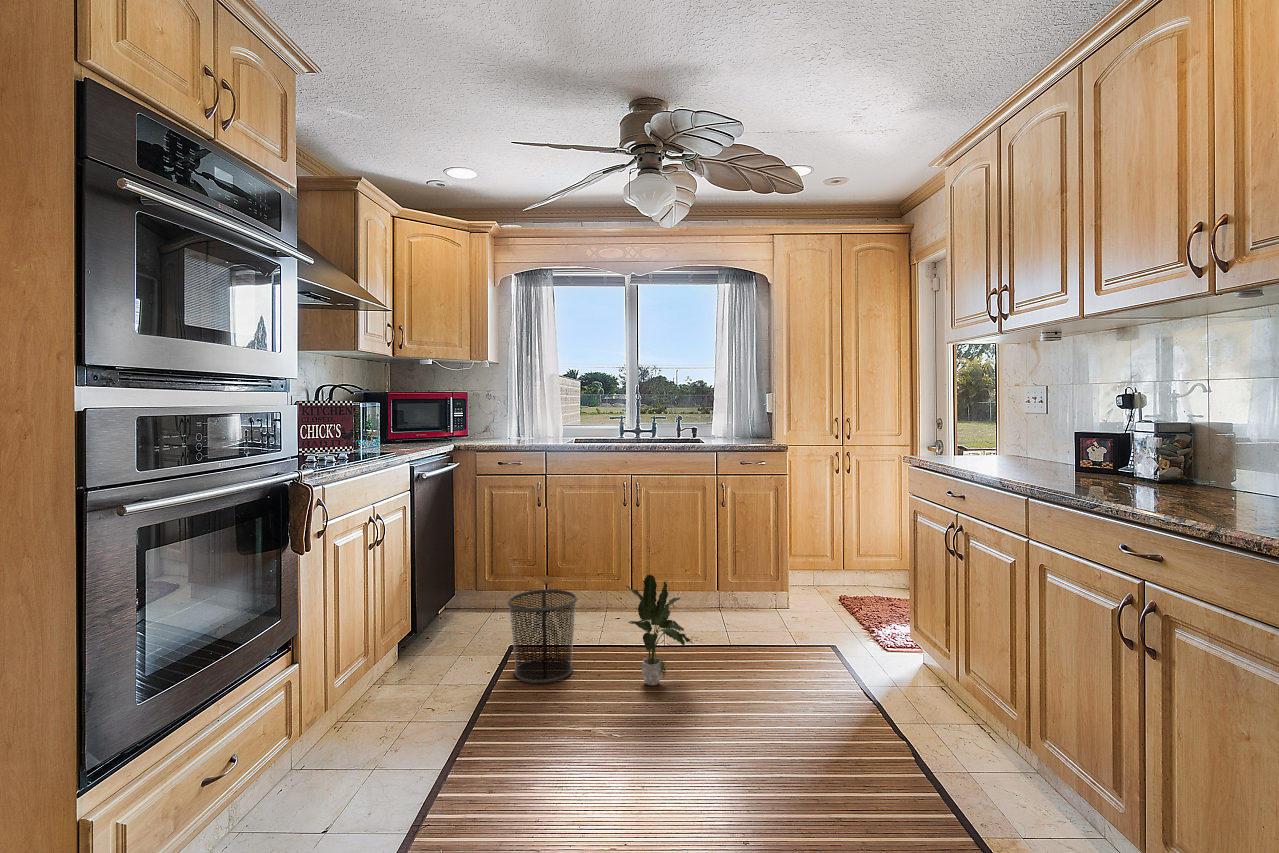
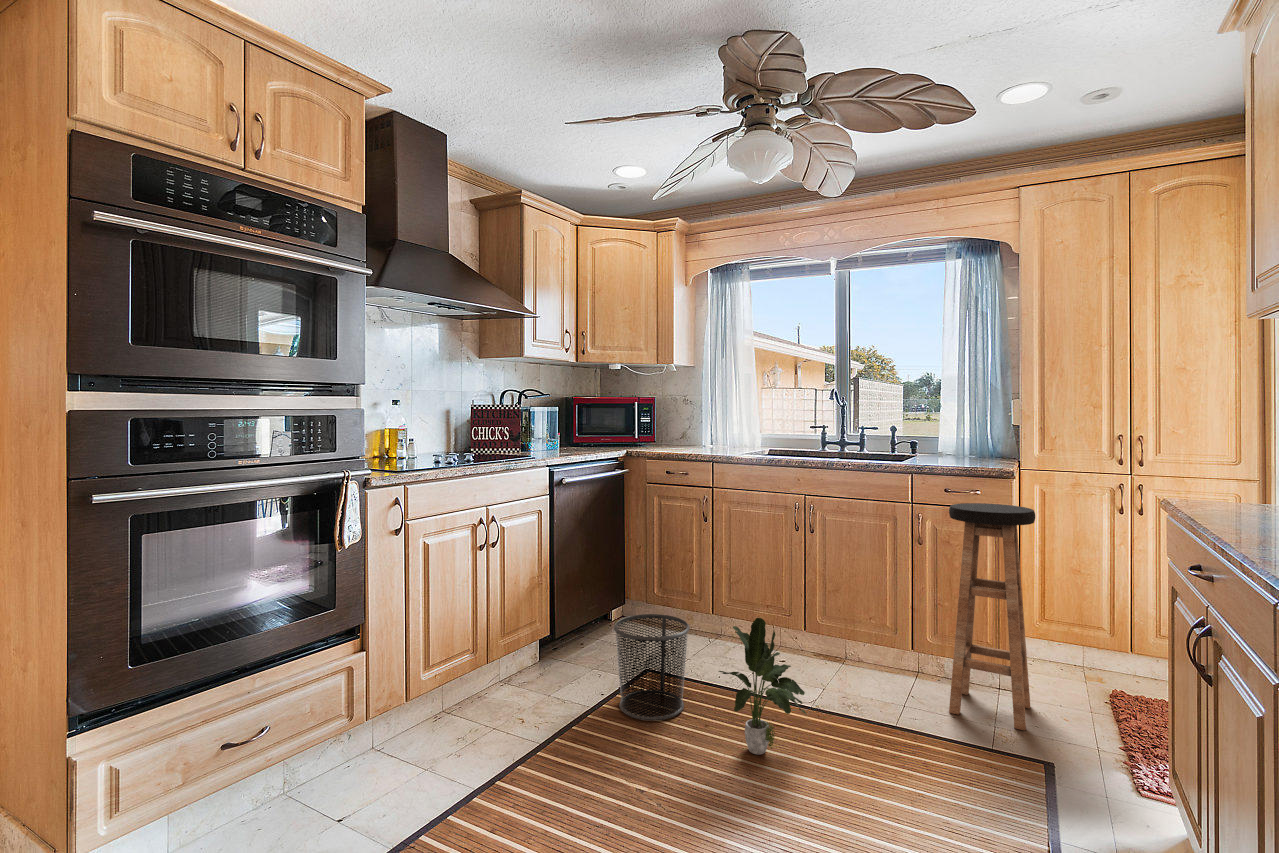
bar stool: none [752,472,809,631] -> present [949,503,1035,730]

